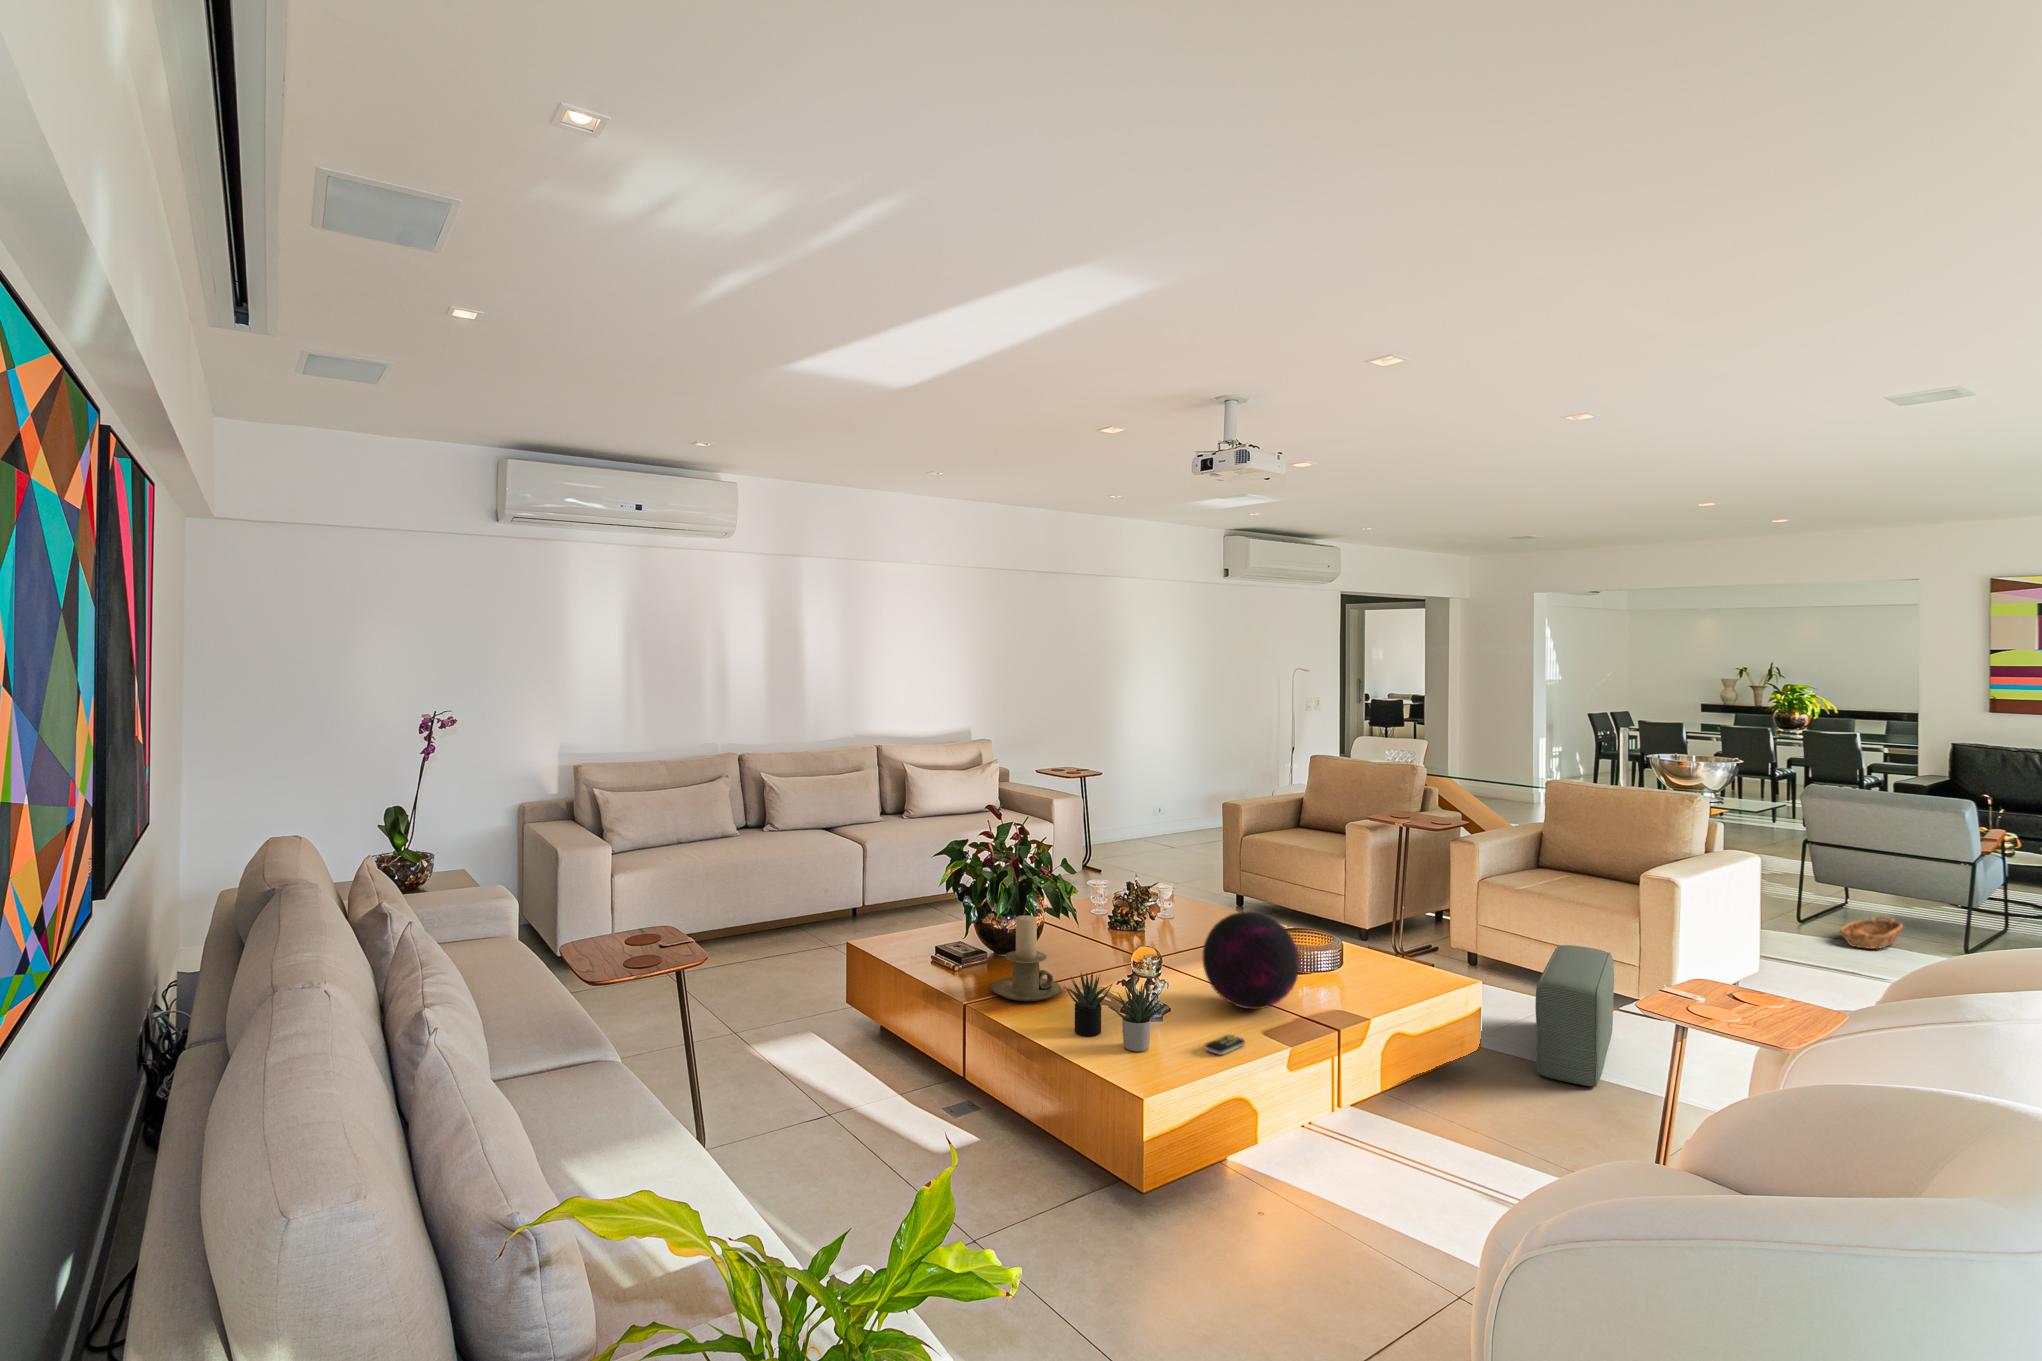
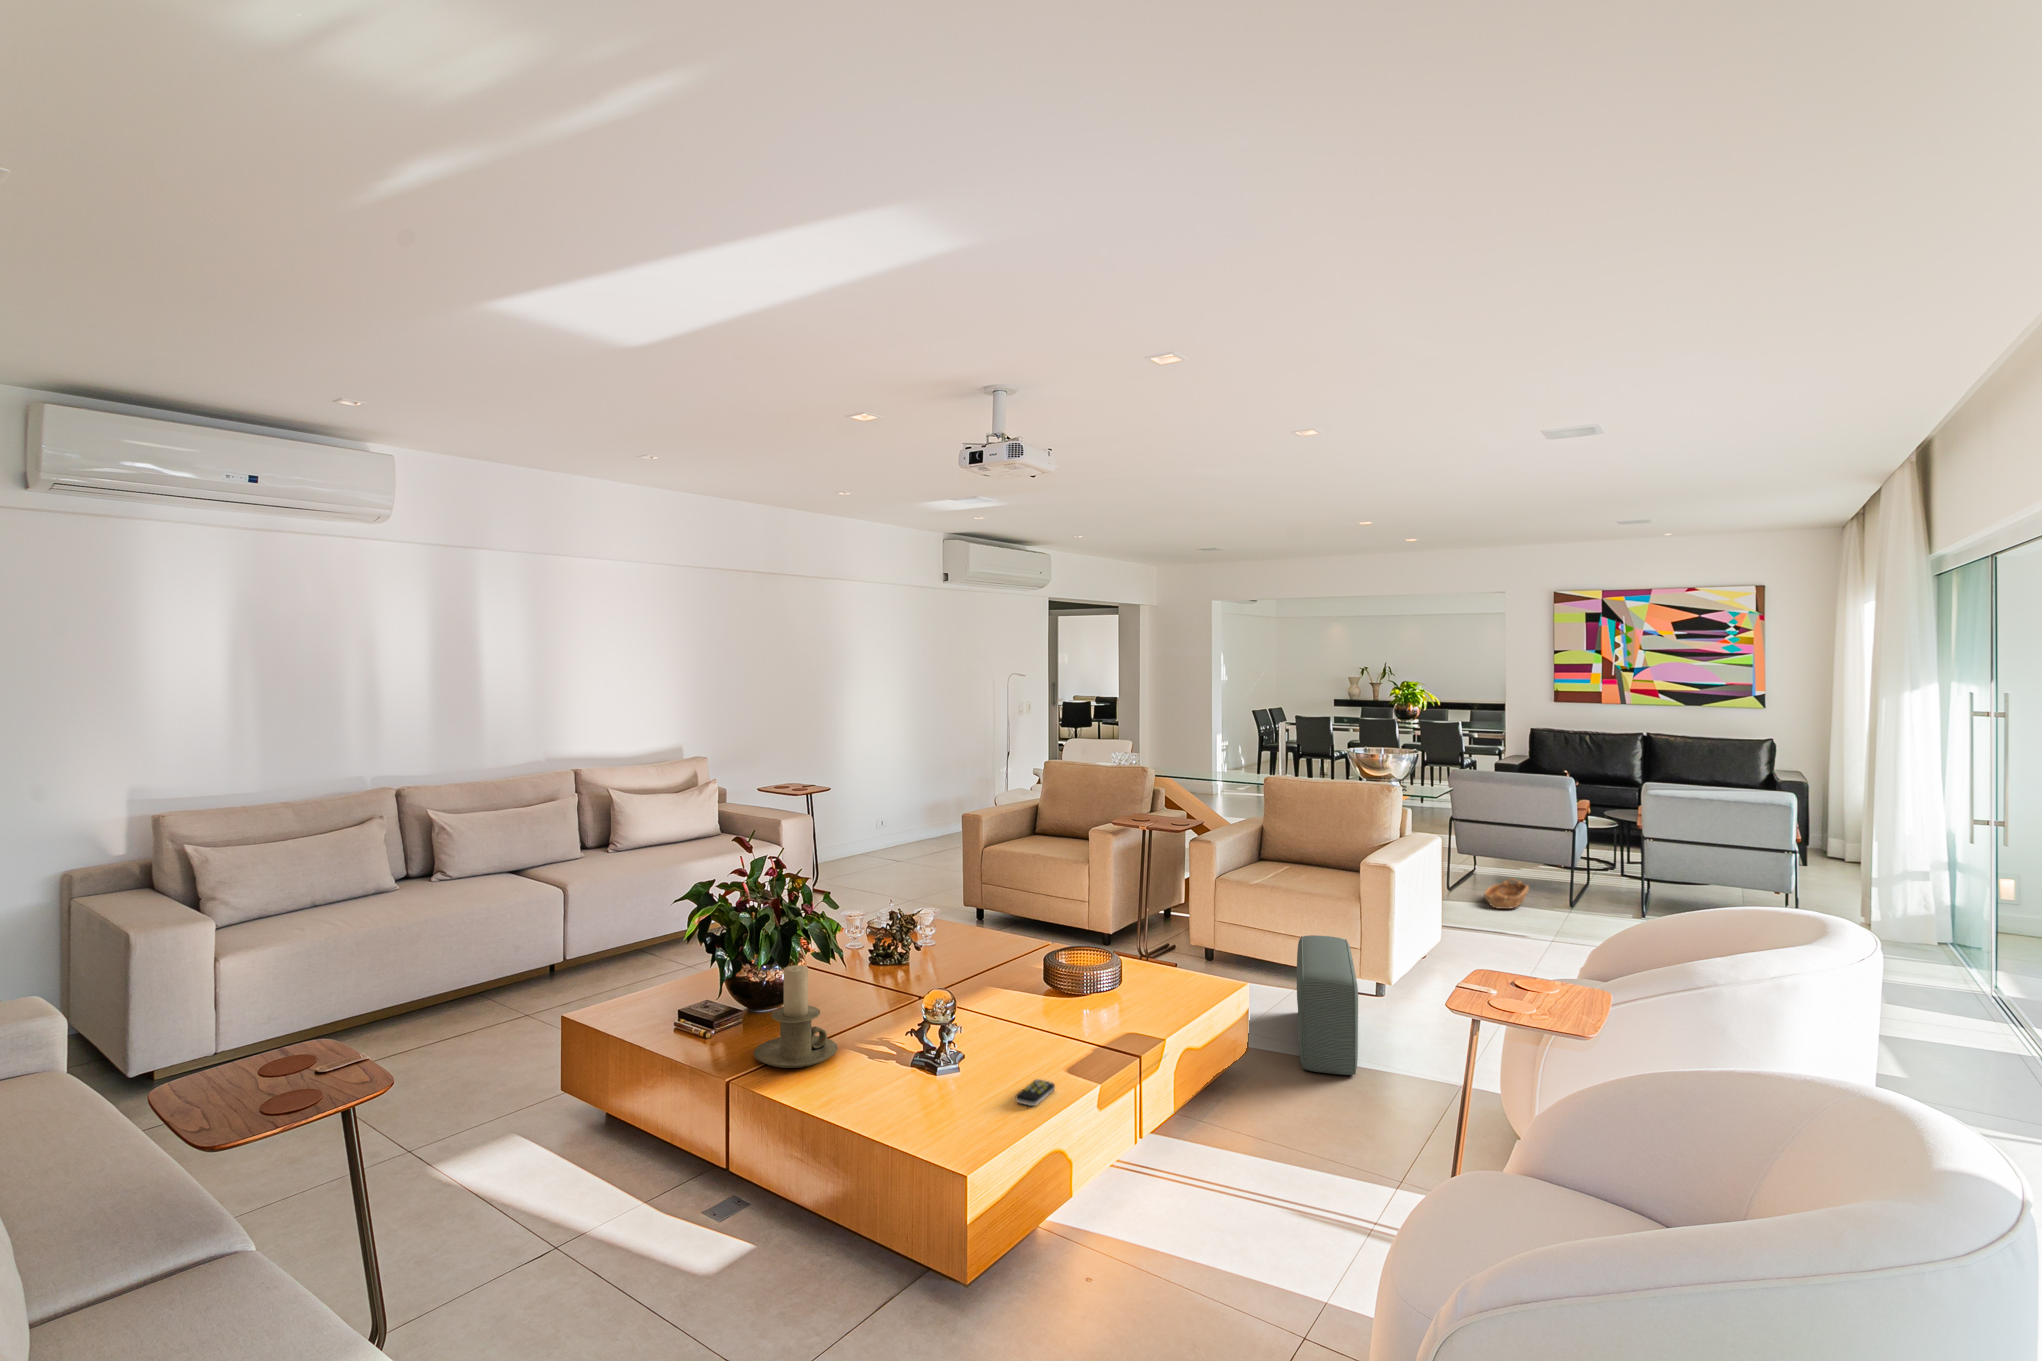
decorative orb: present [1203,912,1299,1009] -> none [994,937,1096,1045]
succulent plant: present [1065,973,1165,1051] -> none [850,1026,974,1116]

